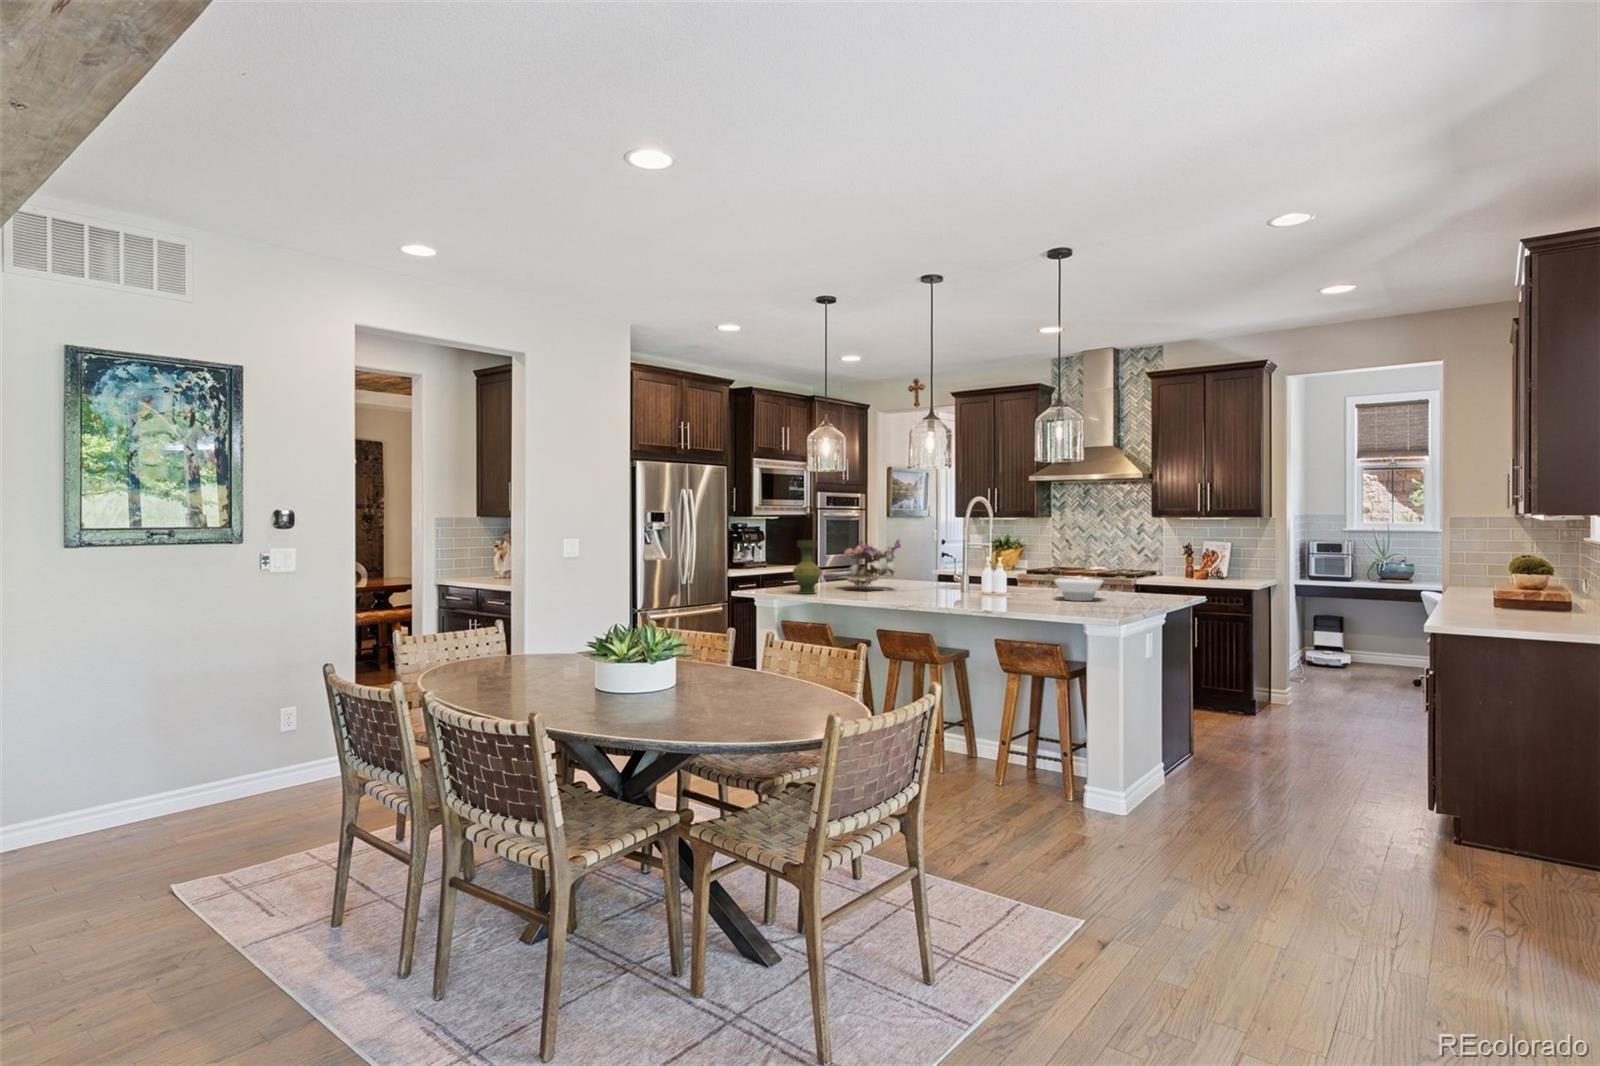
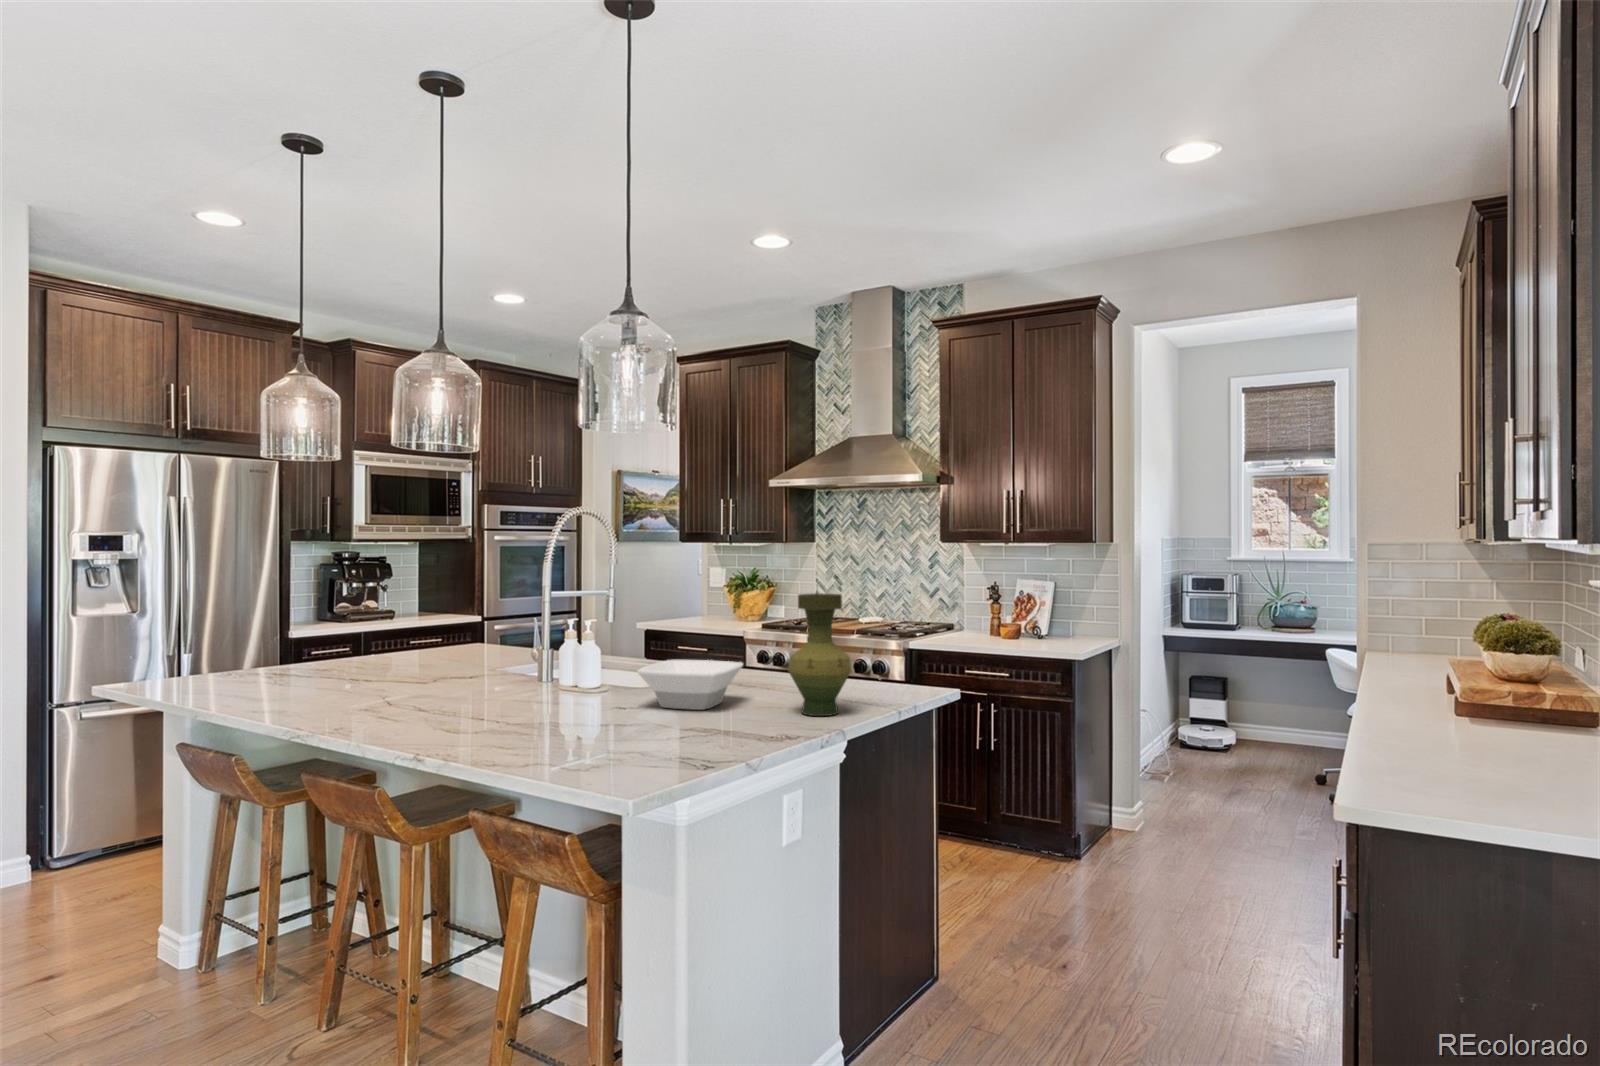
flower arrangement: present [840,539,901,588] -> none [310,580,428,673]
vase: present [793,540,821,594] -> present [788,593,851,716]

